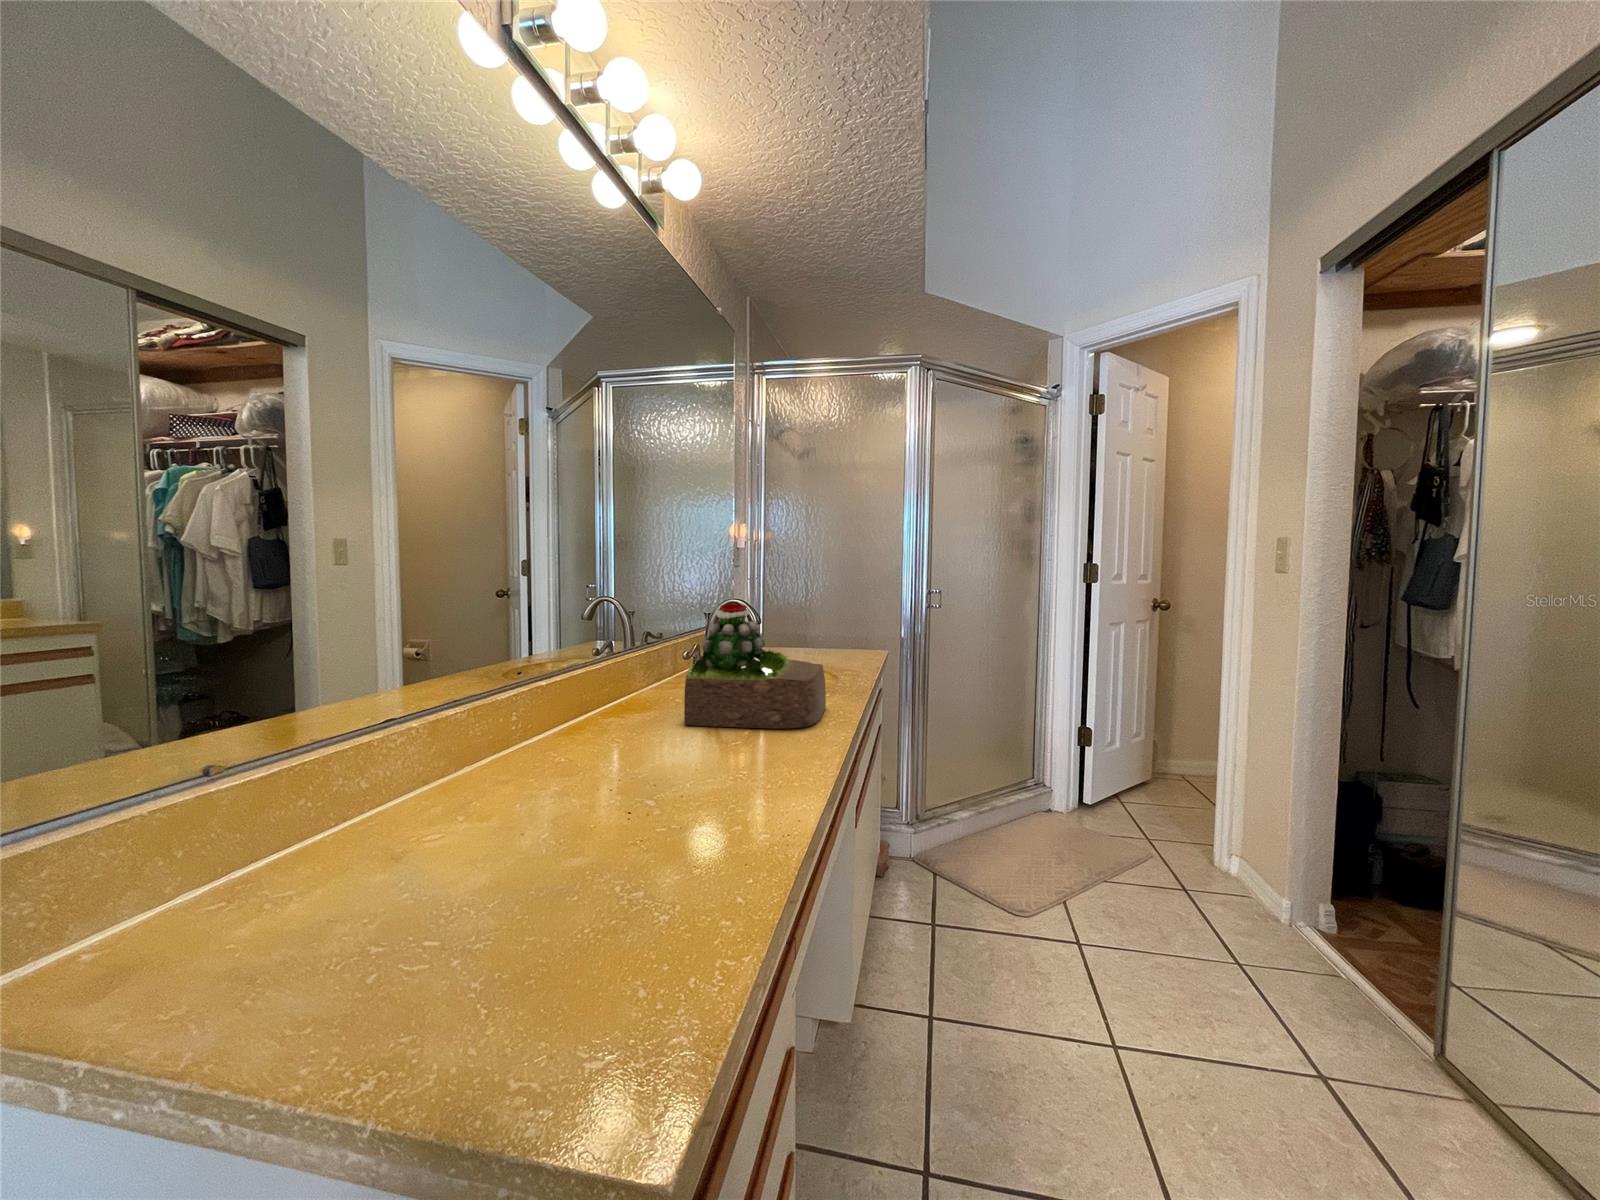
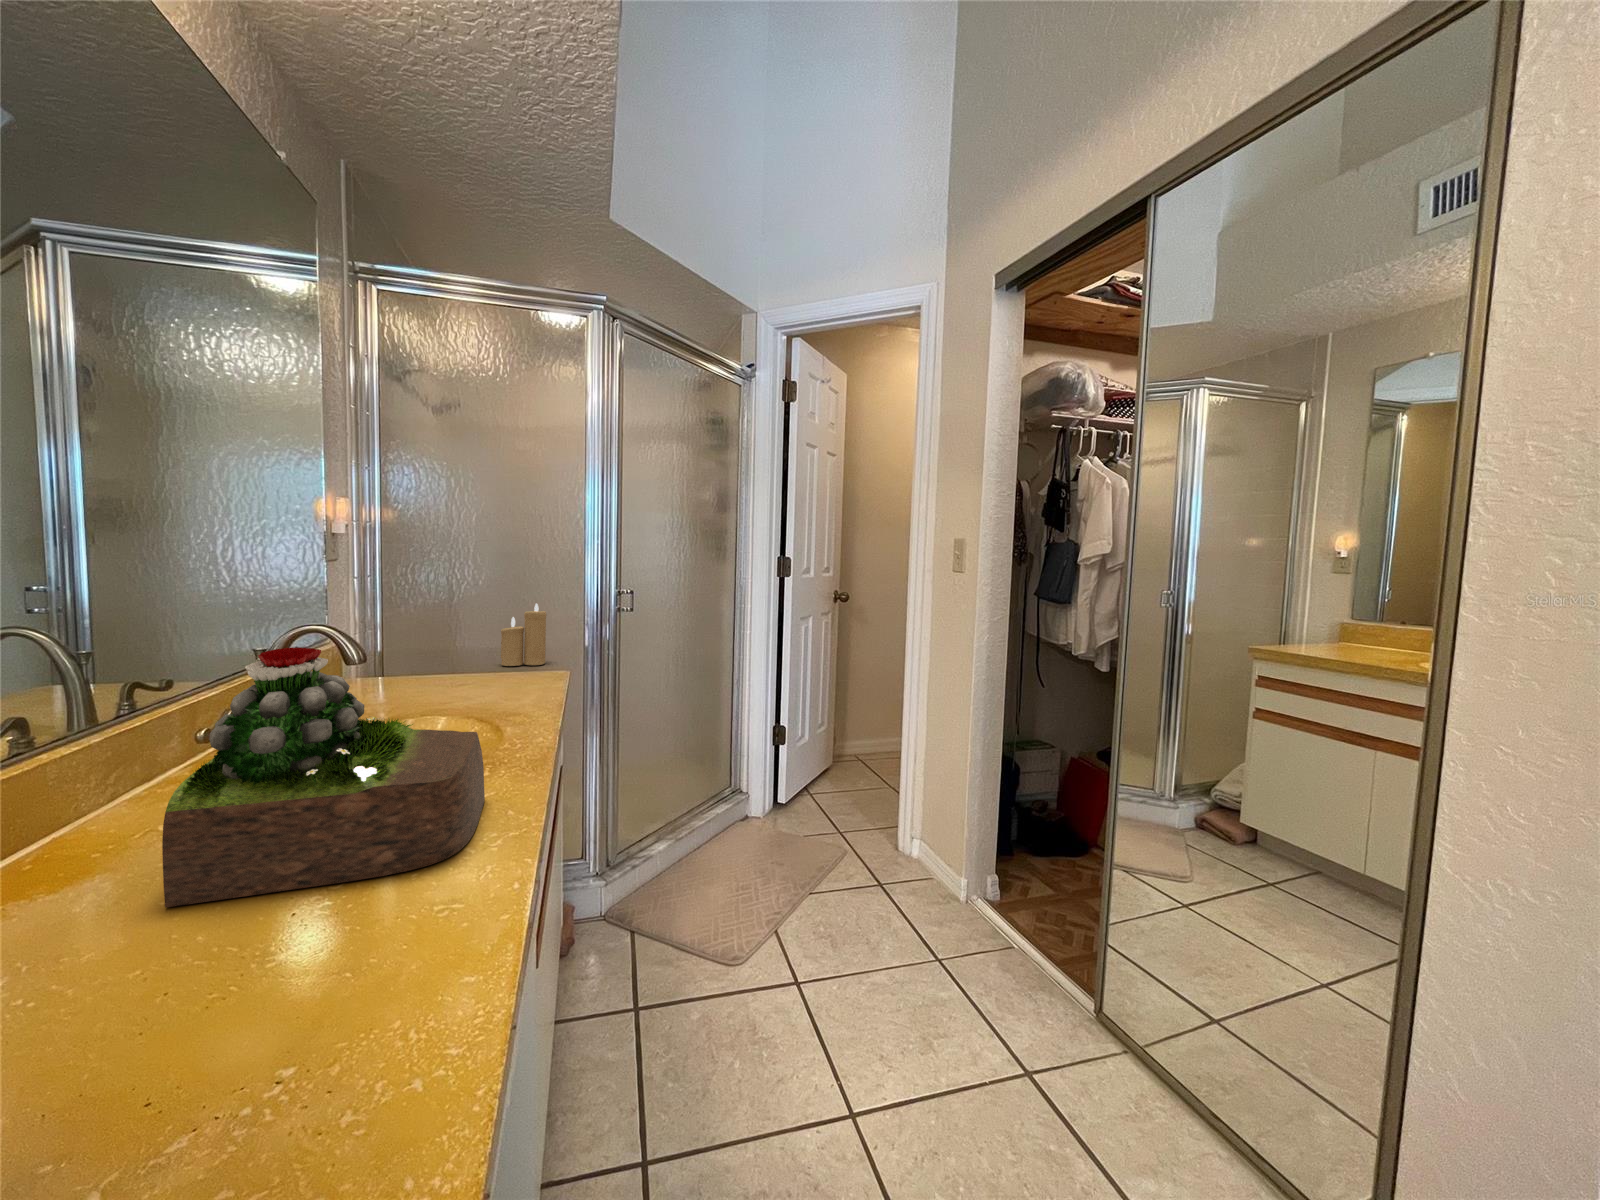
candle: none [839,600,872,647] -> present [501,603,546,666]

